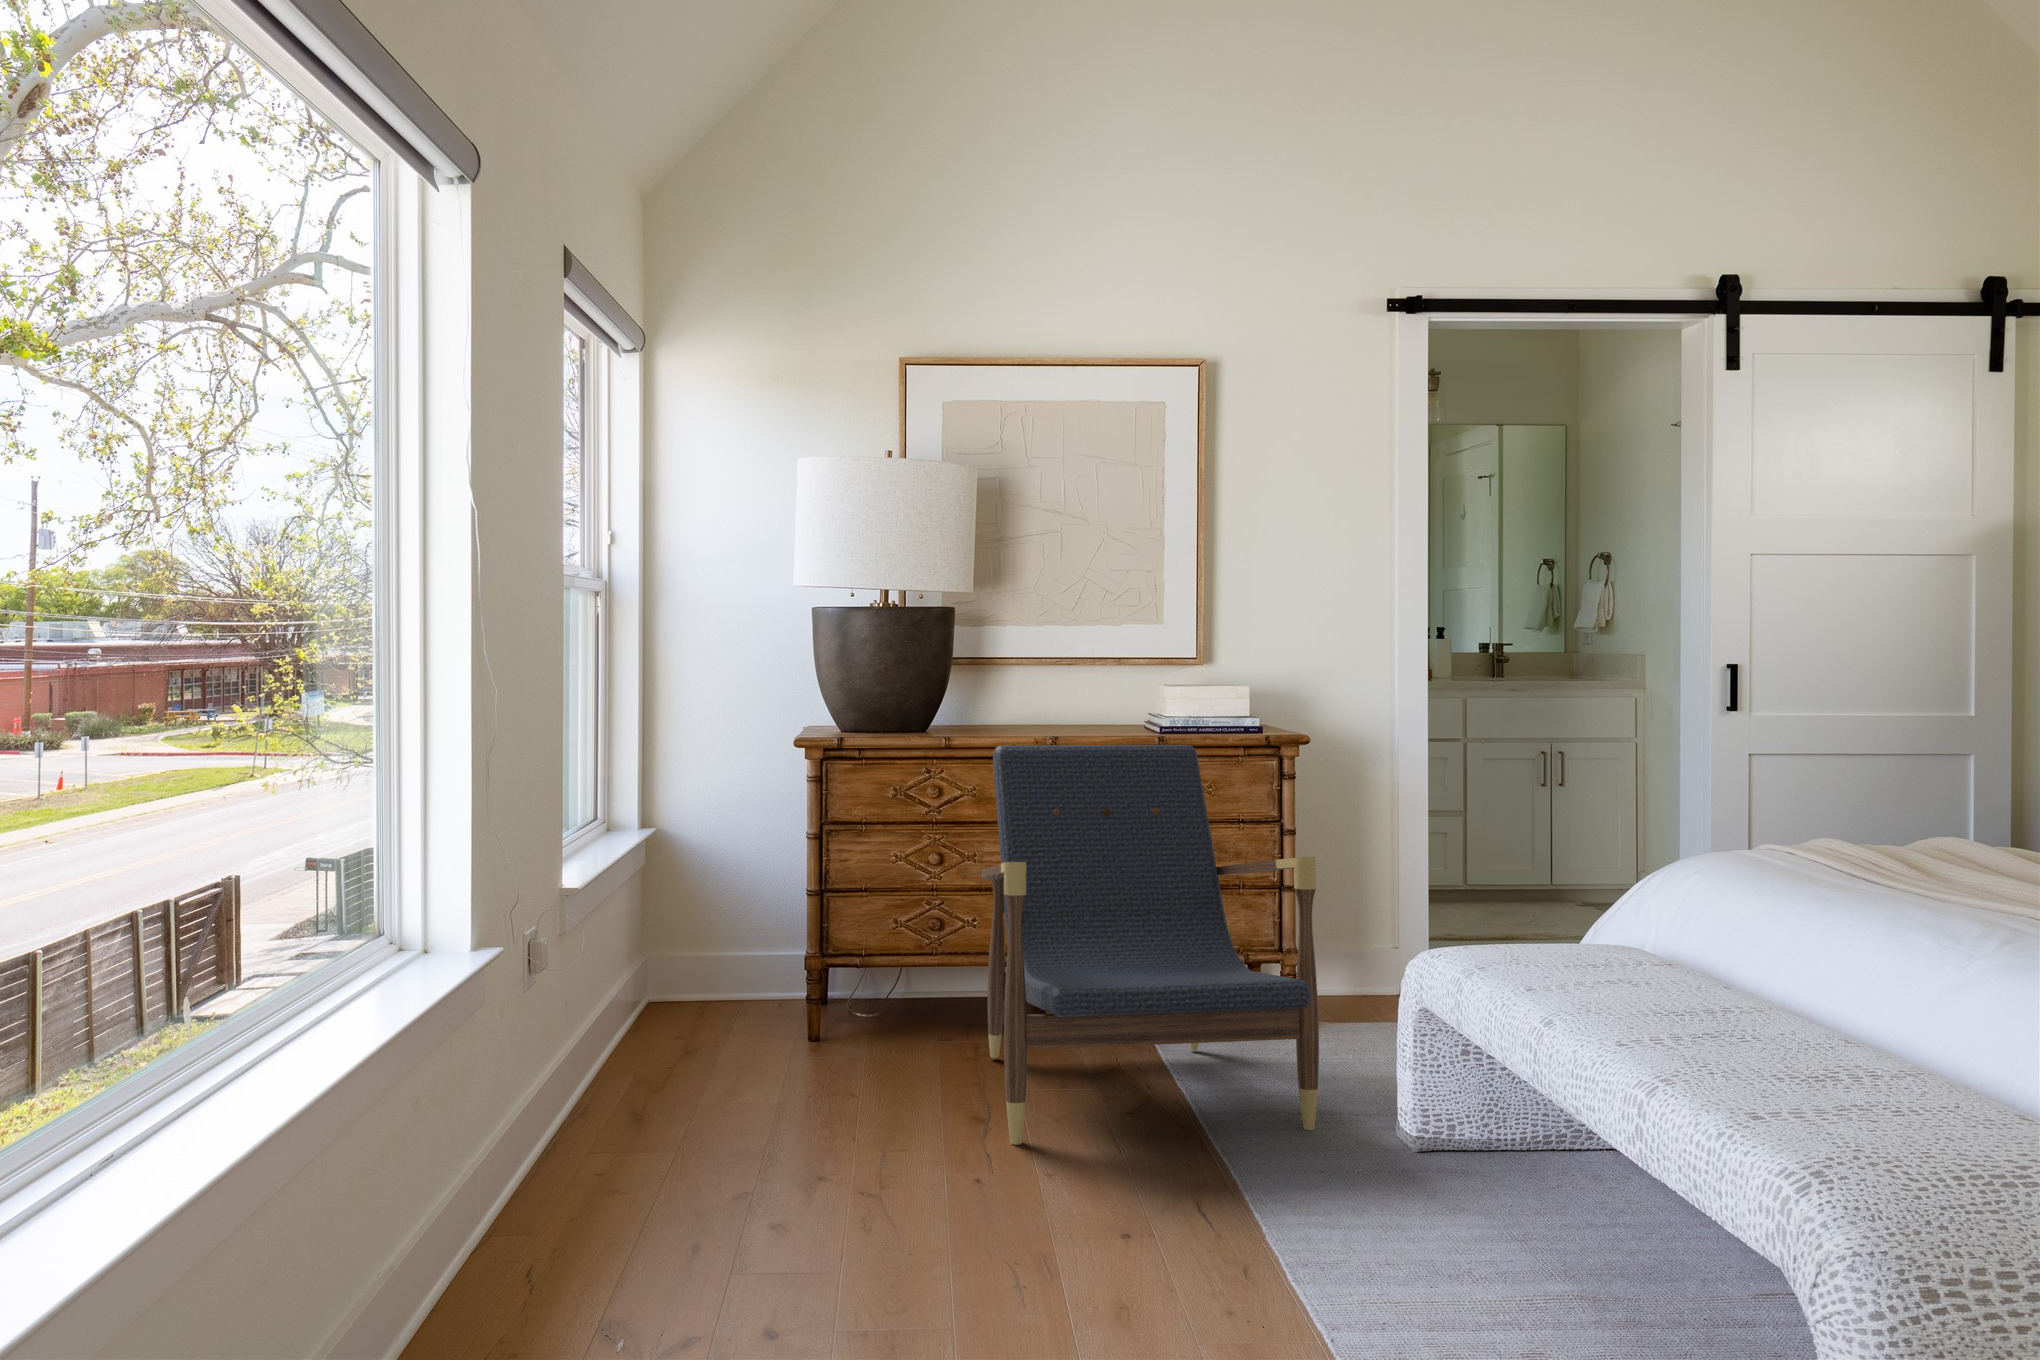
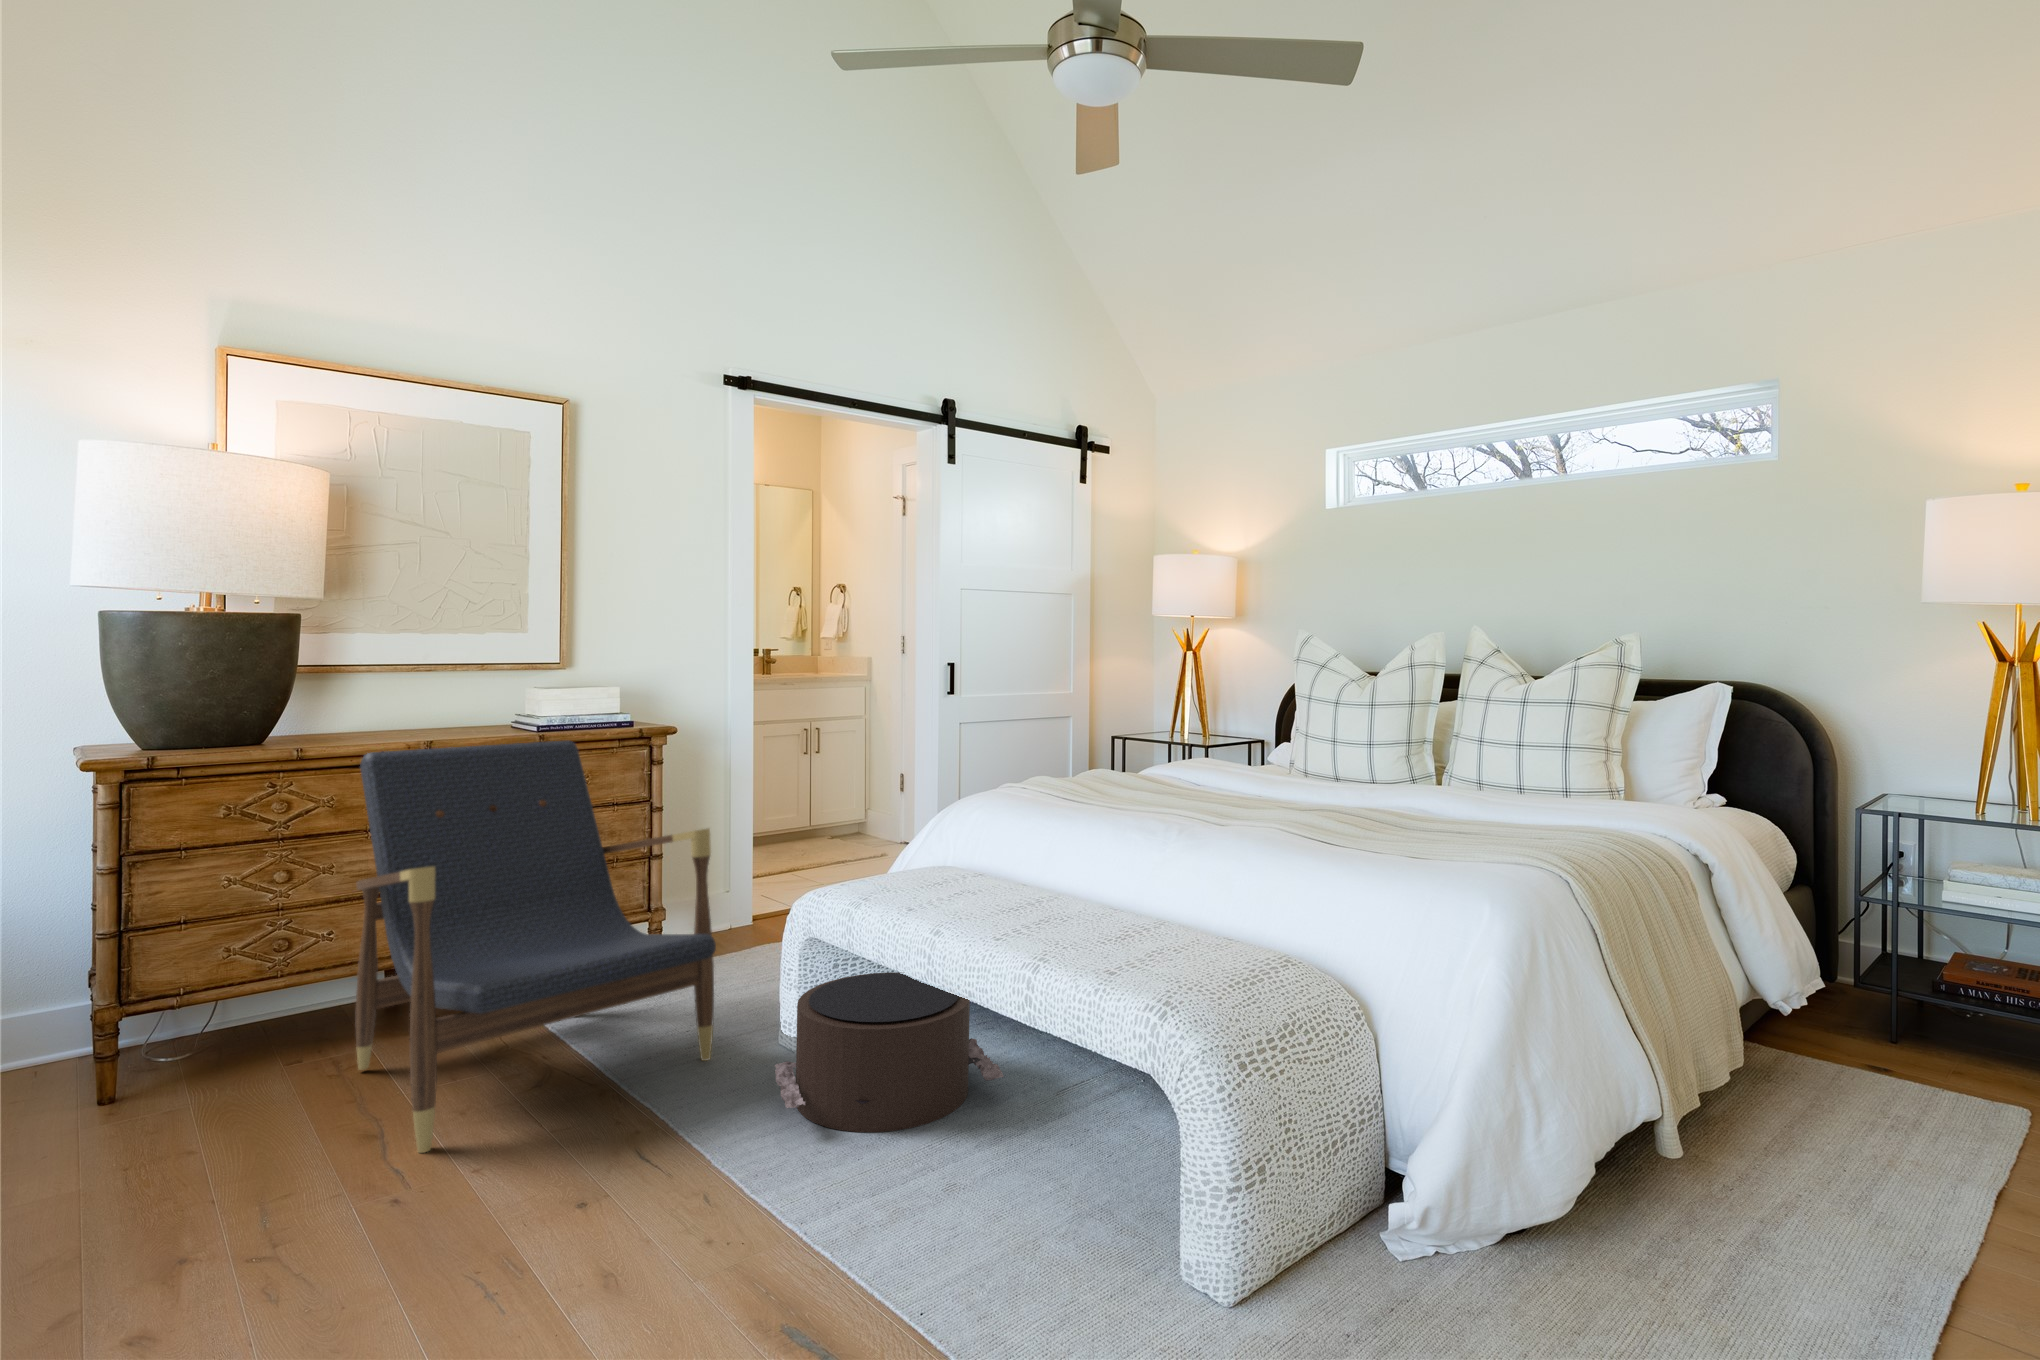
pouf: none [1357,1064,1662,1272] -> present [775,972,1004,1132]

